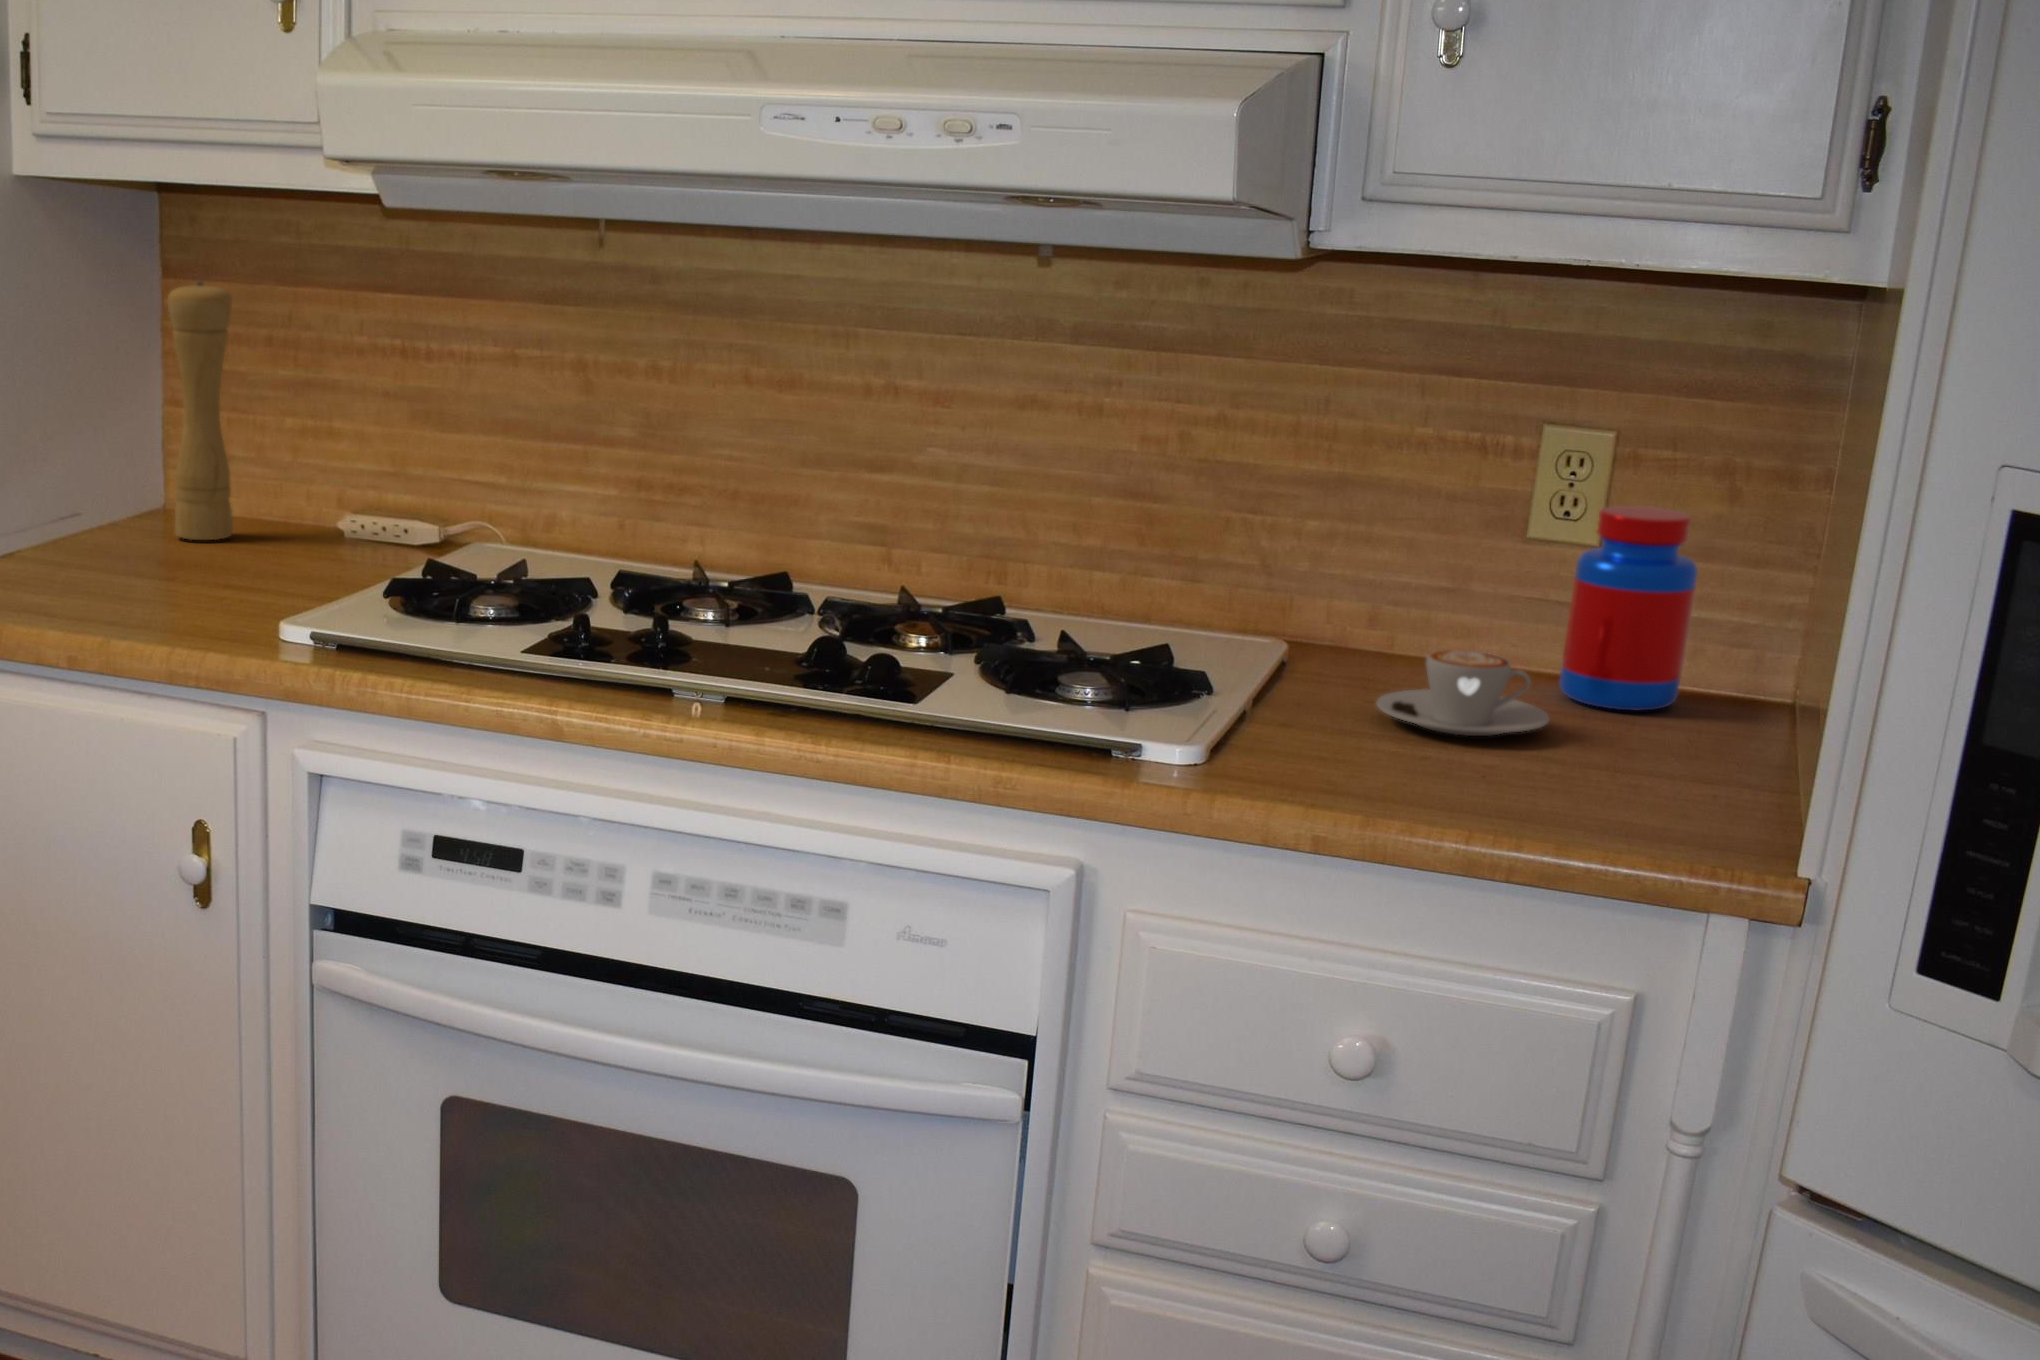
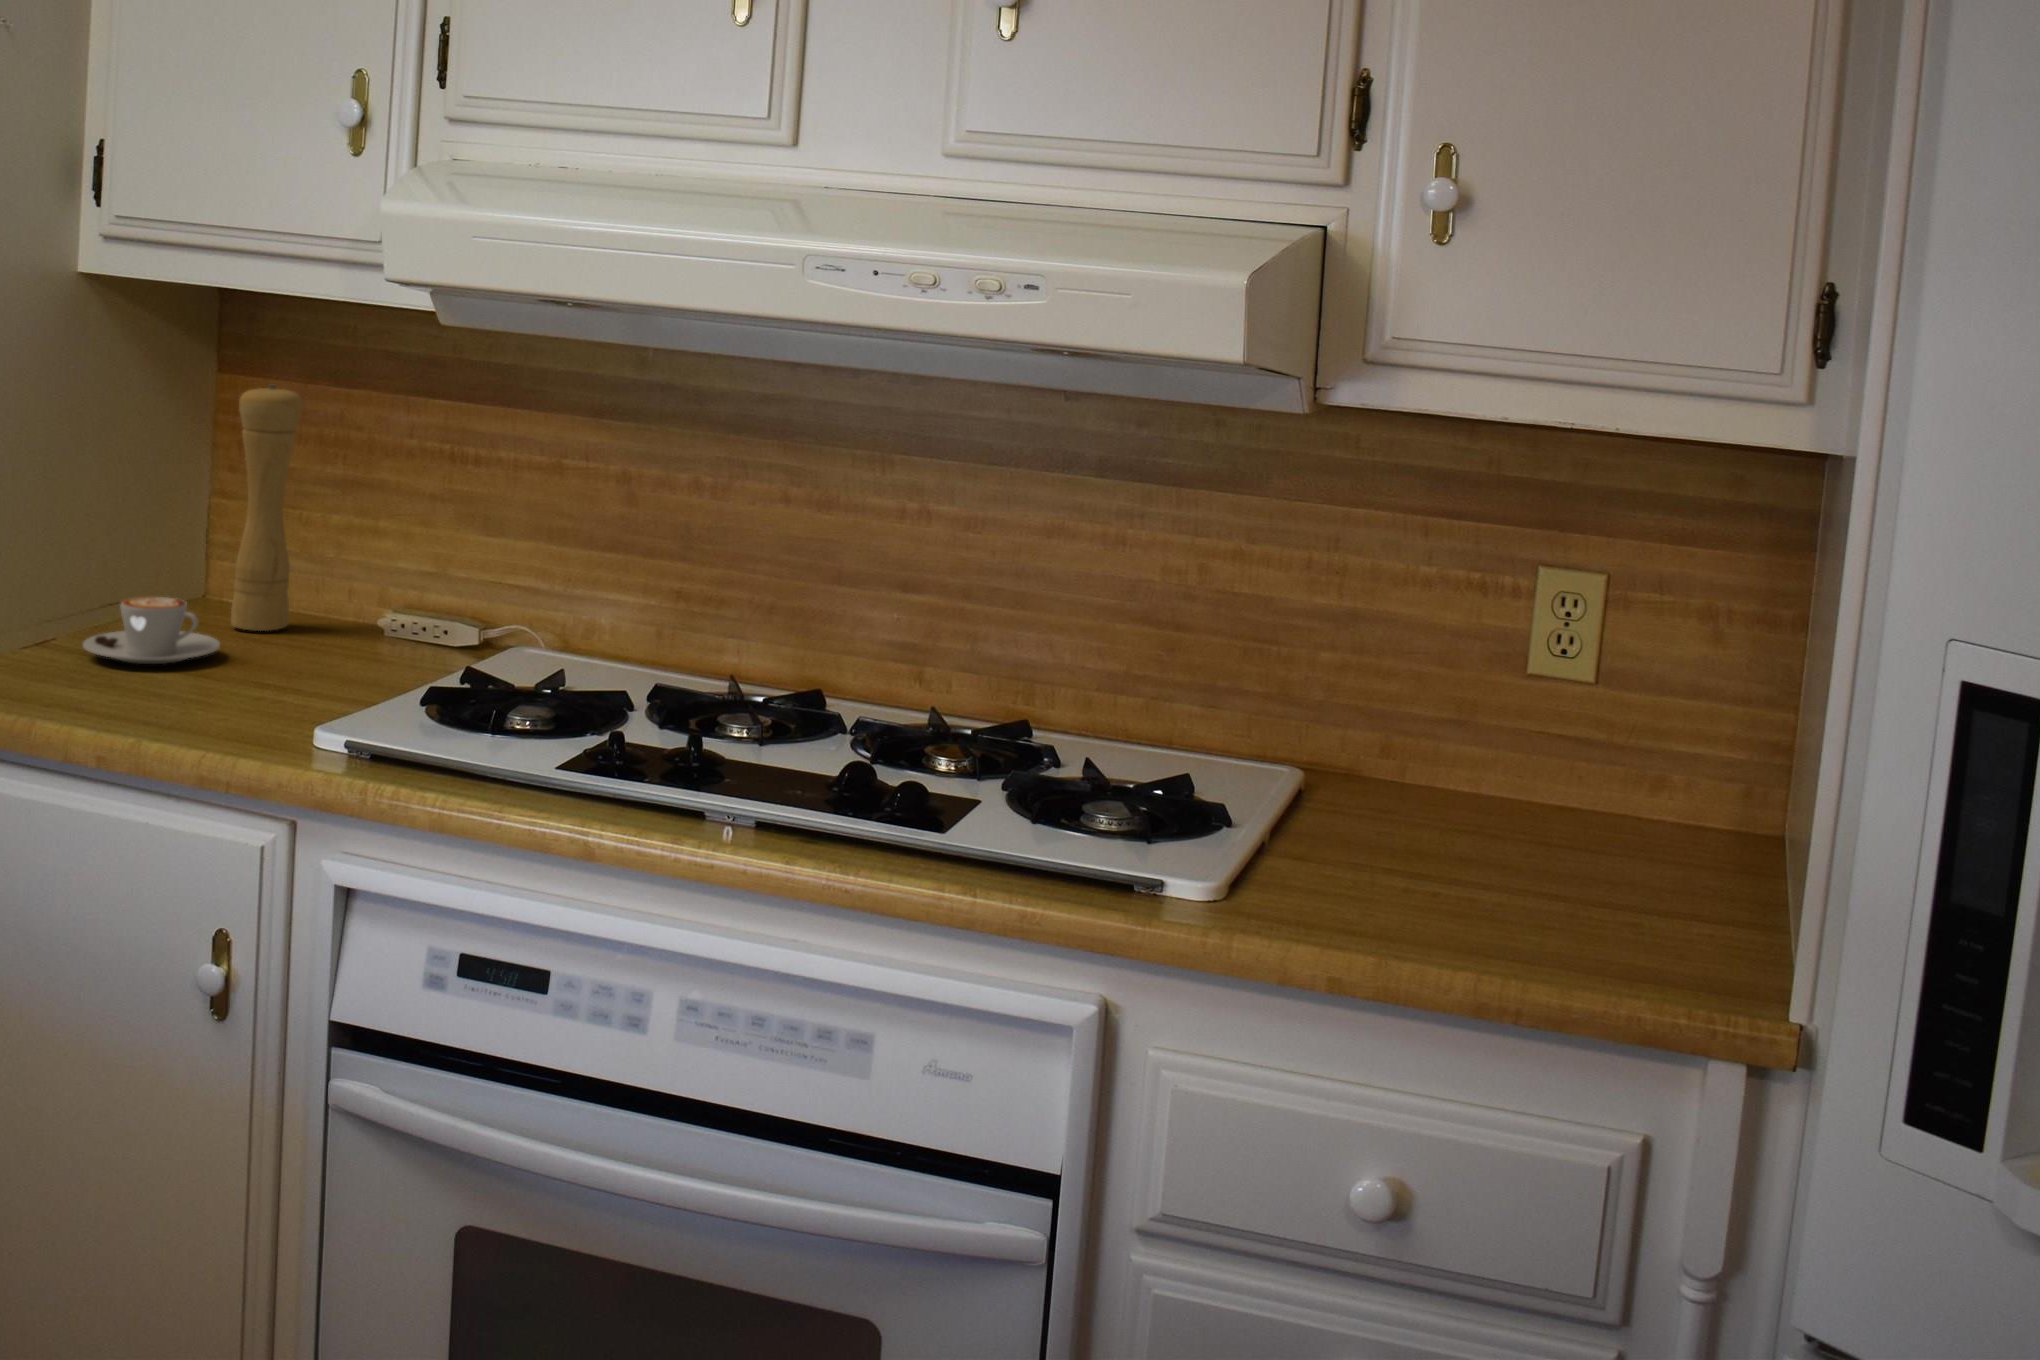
jar: present [1560,506,1698,711] -> none [1564,651,1687,851]
coffee cup: present [1377,650,1549,736] -> present [83,597,220,664]

